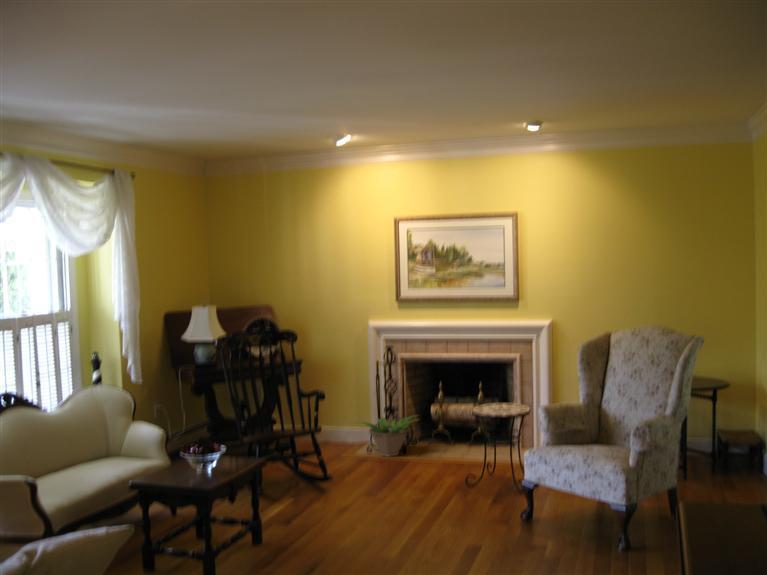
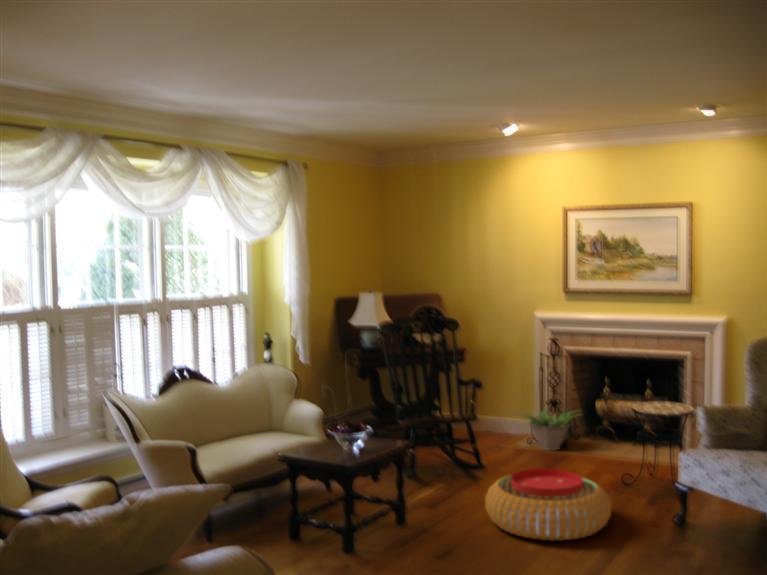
pouf: none [338,475,457,543] -> present [485,468,611,541]

